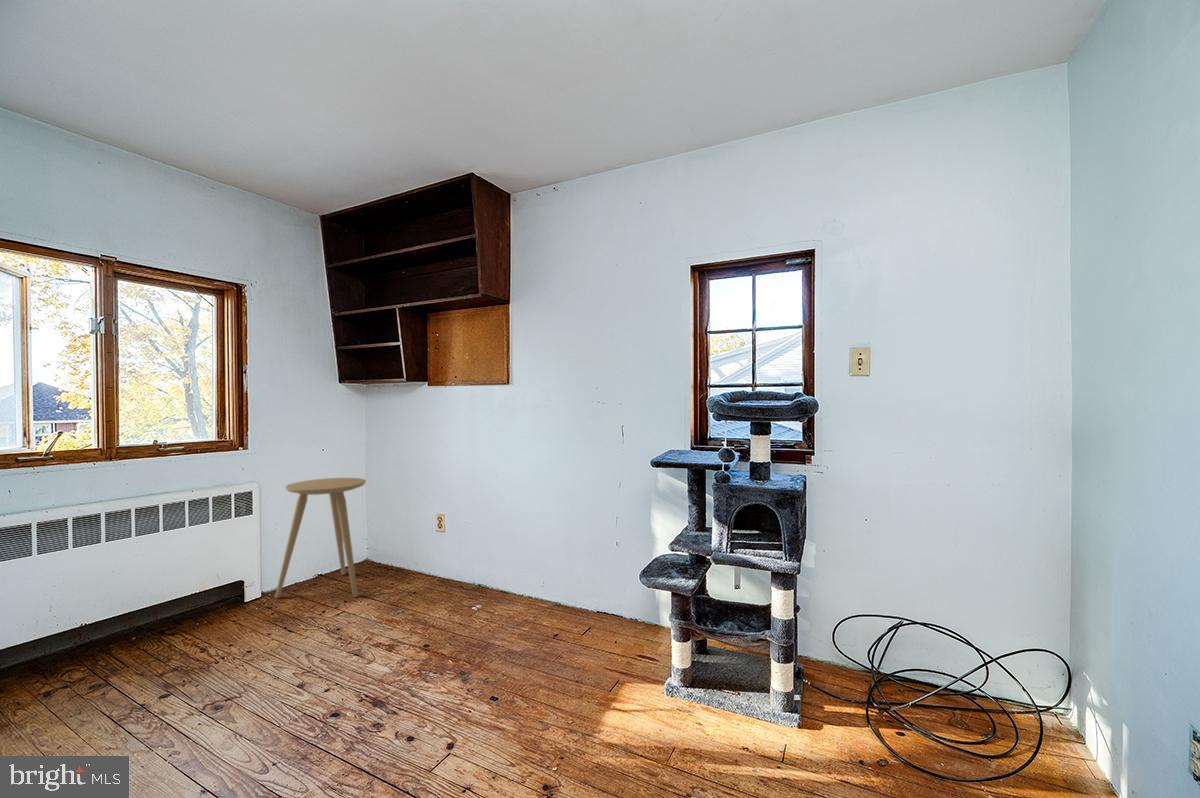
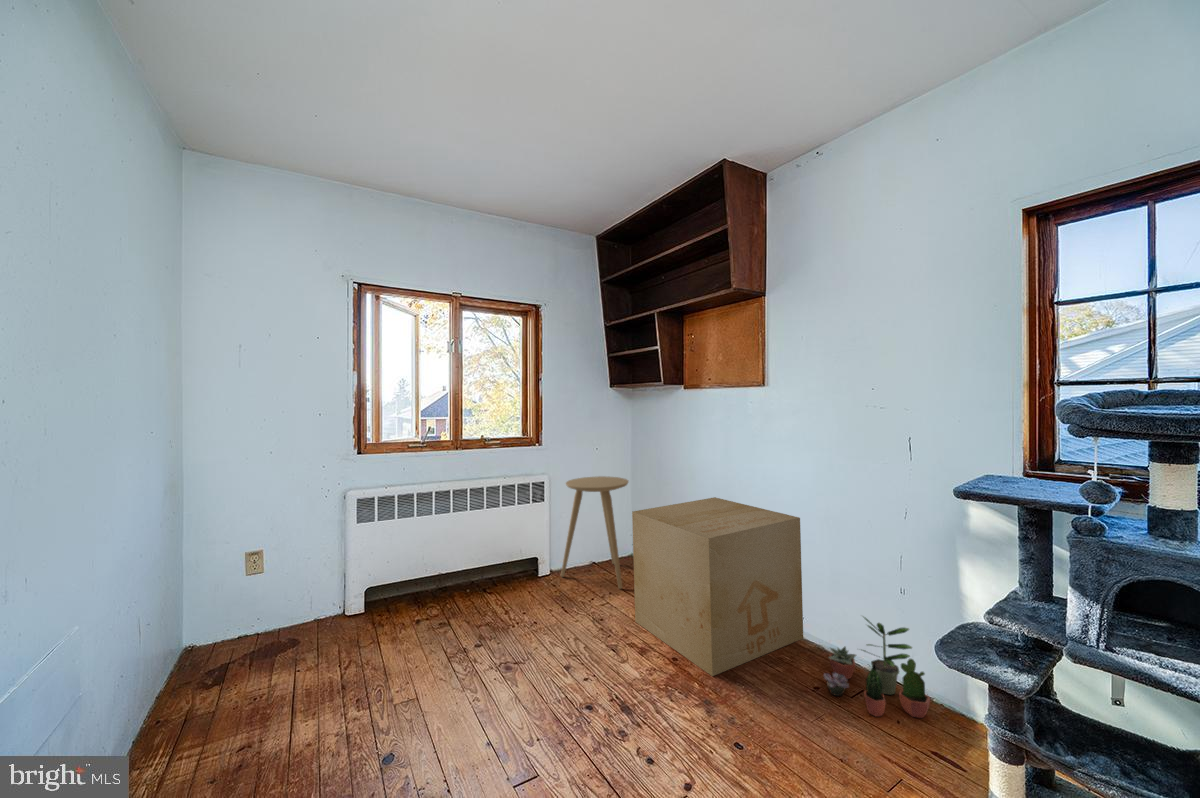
cardboard box: none [377,489,541,652] -> present [632,497,803,676]
potted plant: none [559,570,633,647] -> present [824,617,930,718]

